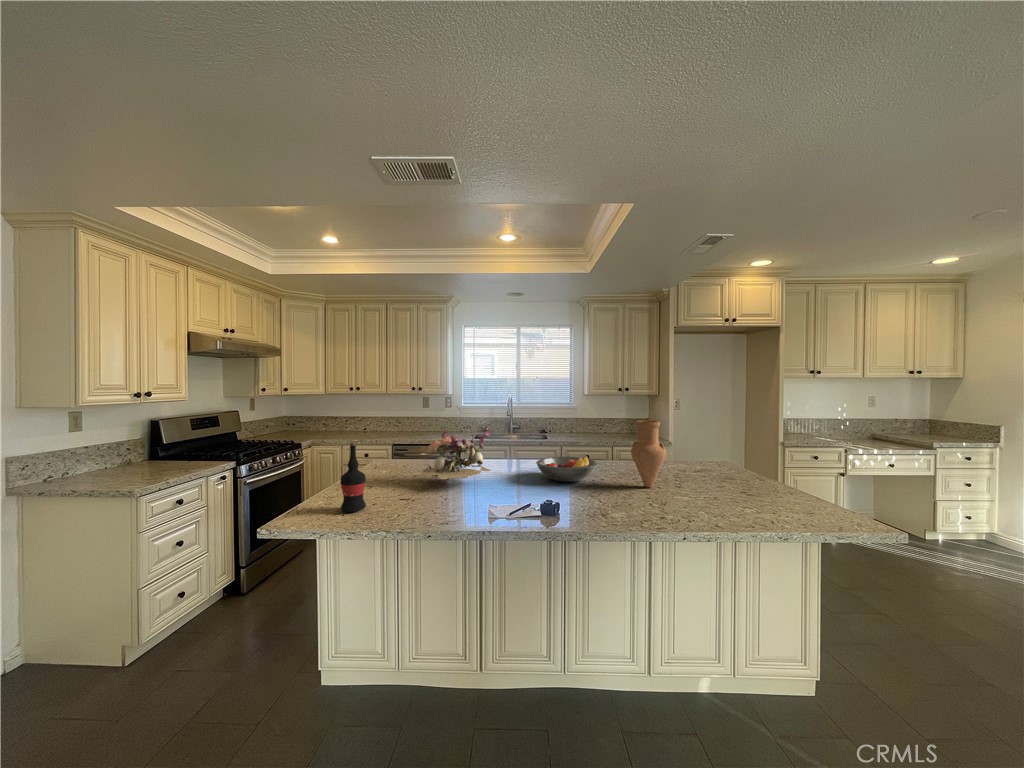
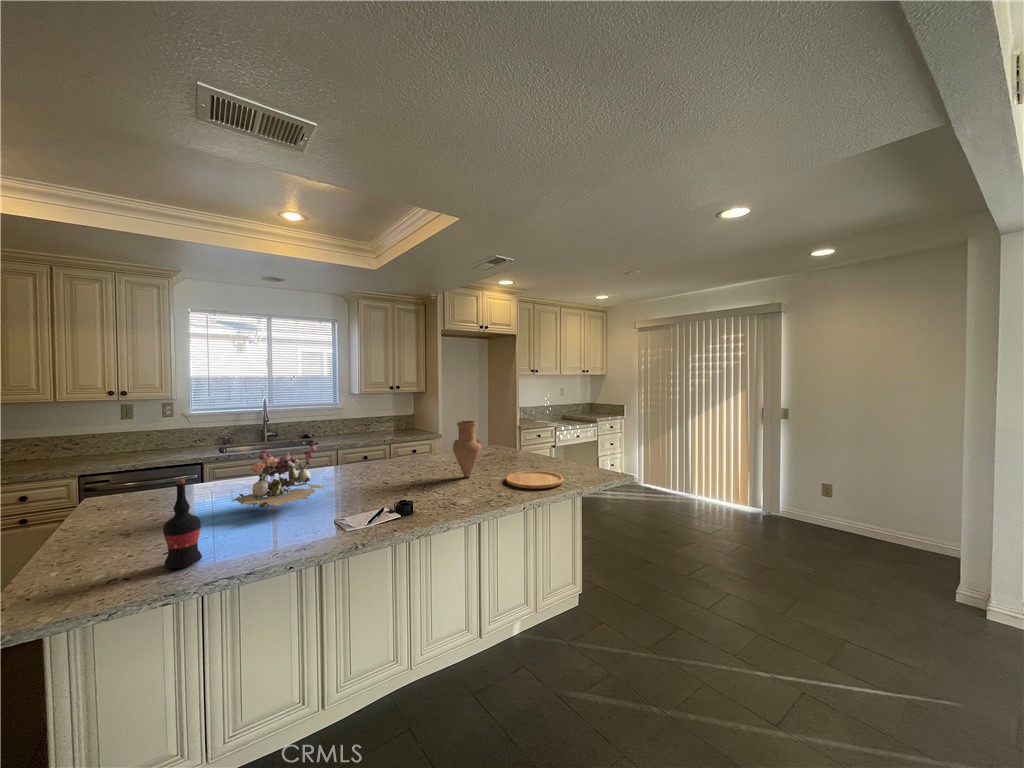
fruit bowl: present [536,456,597,482] -> none [363,457,423,485]
cutting board: none [690,492,779,519] -> present [506,471,563,489]

